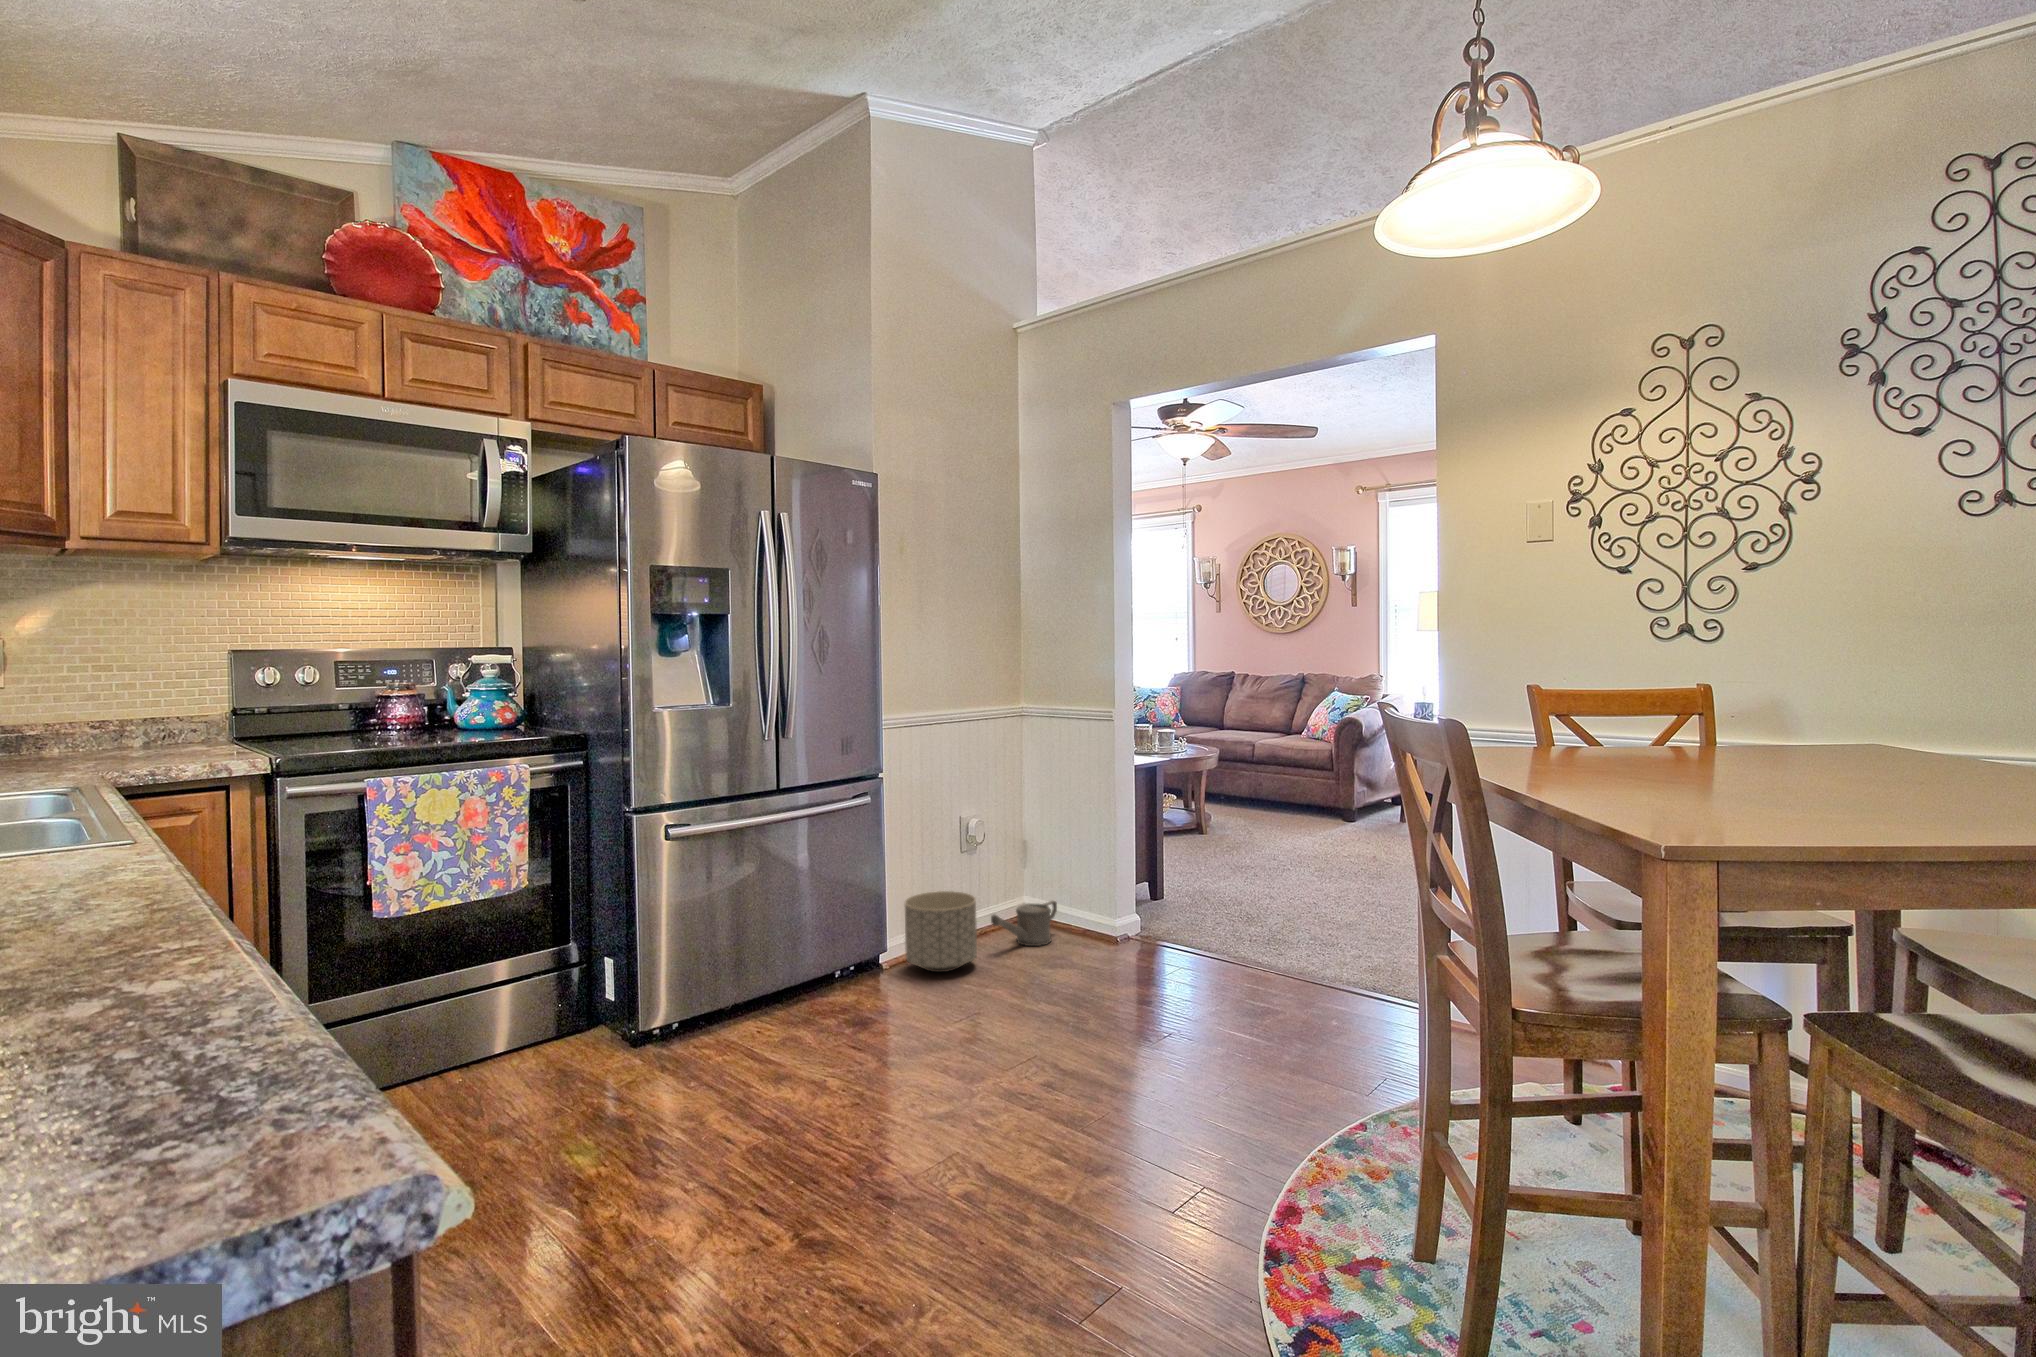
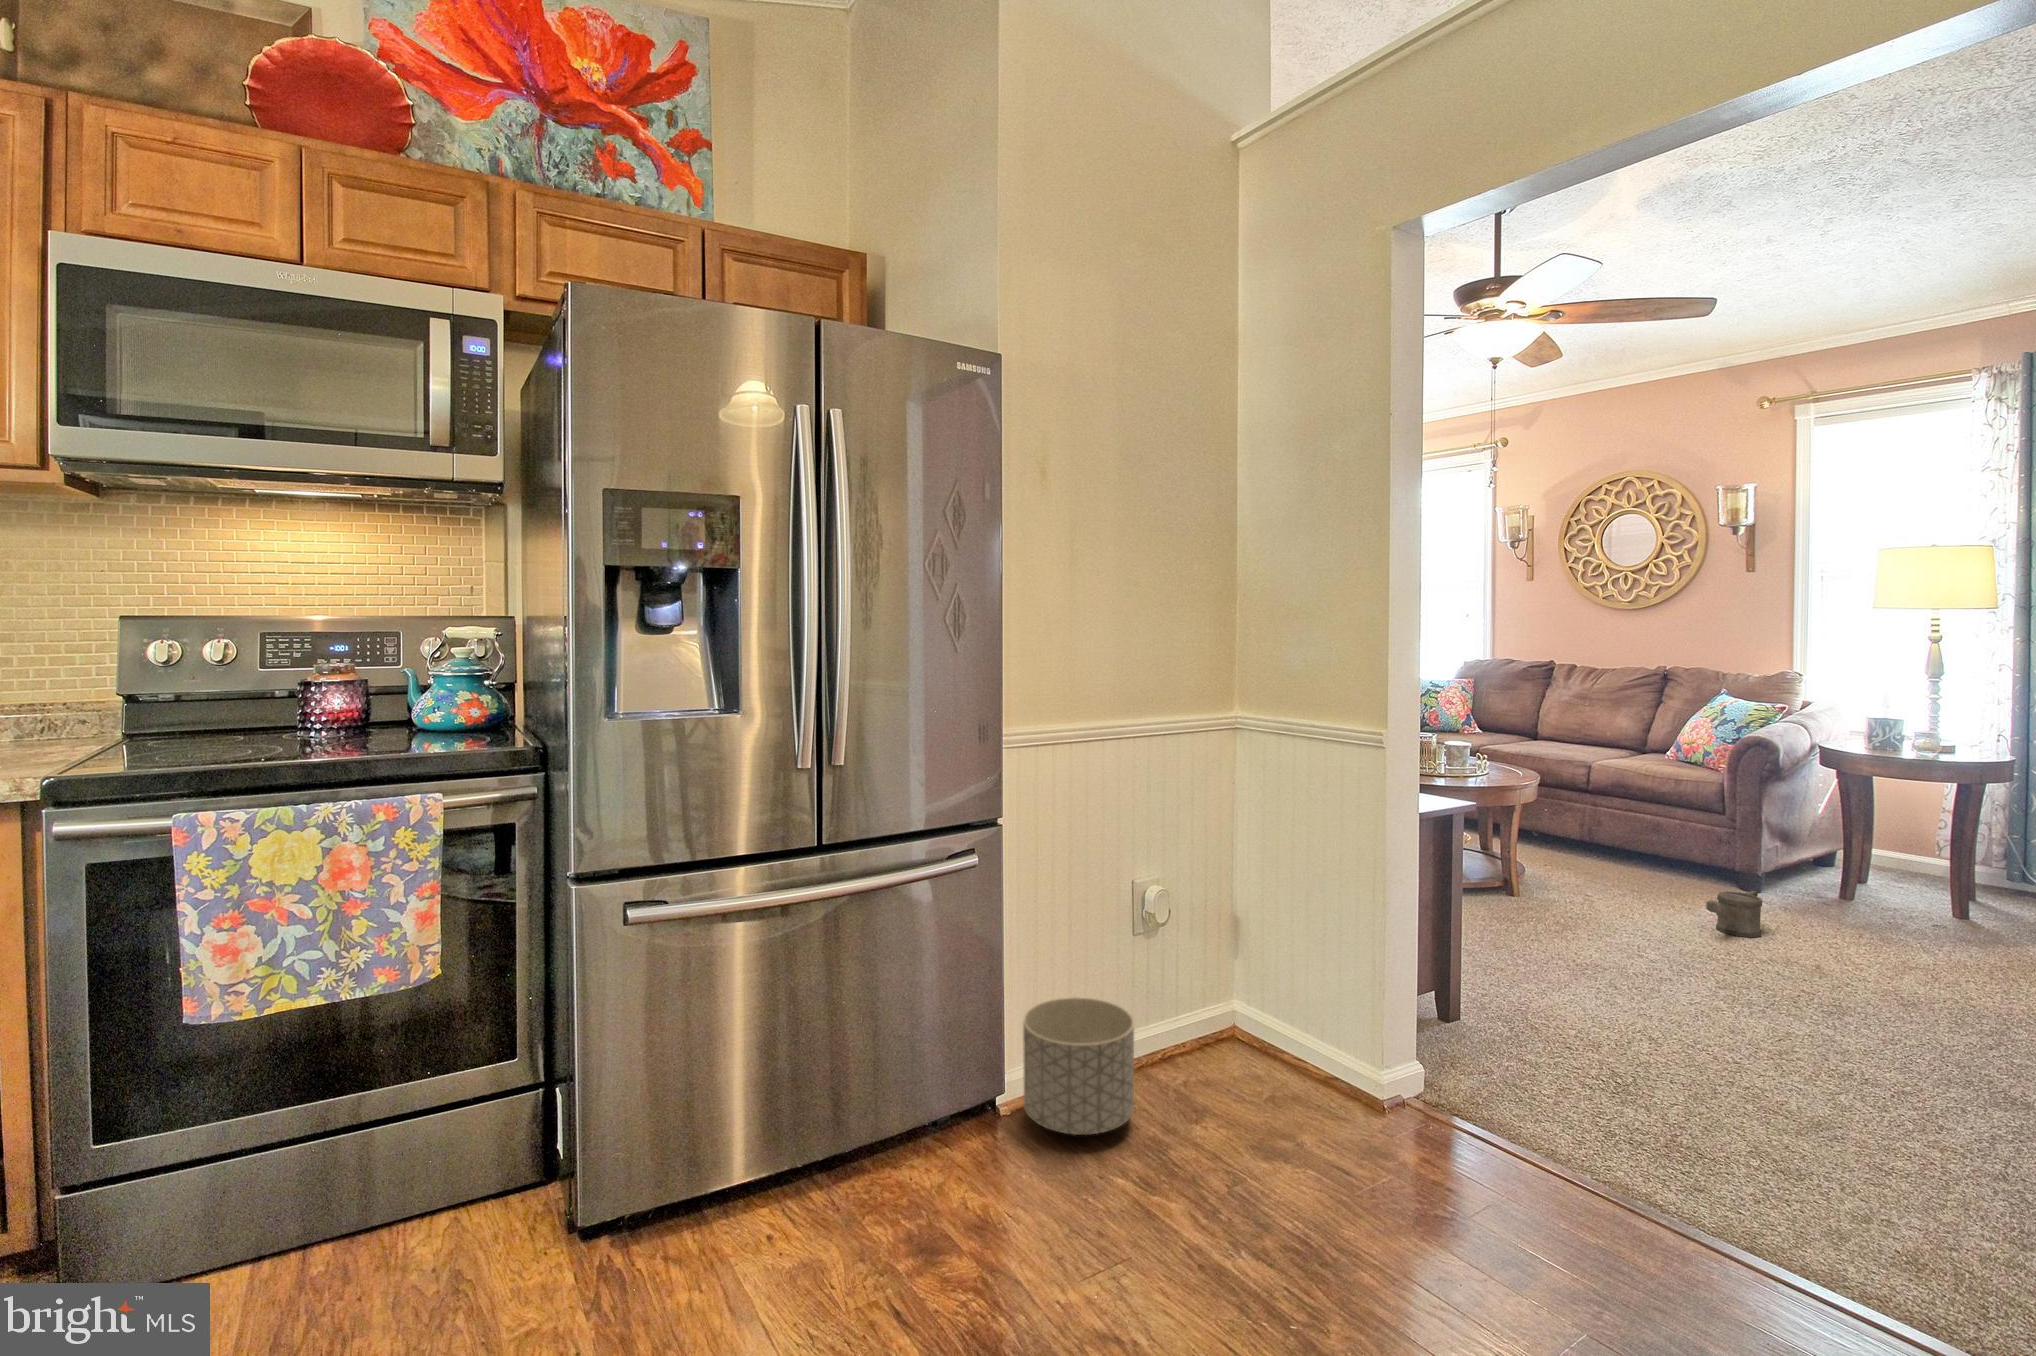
watering can: present [991,901,1057,946] -> present [1706,891,1762,937]

